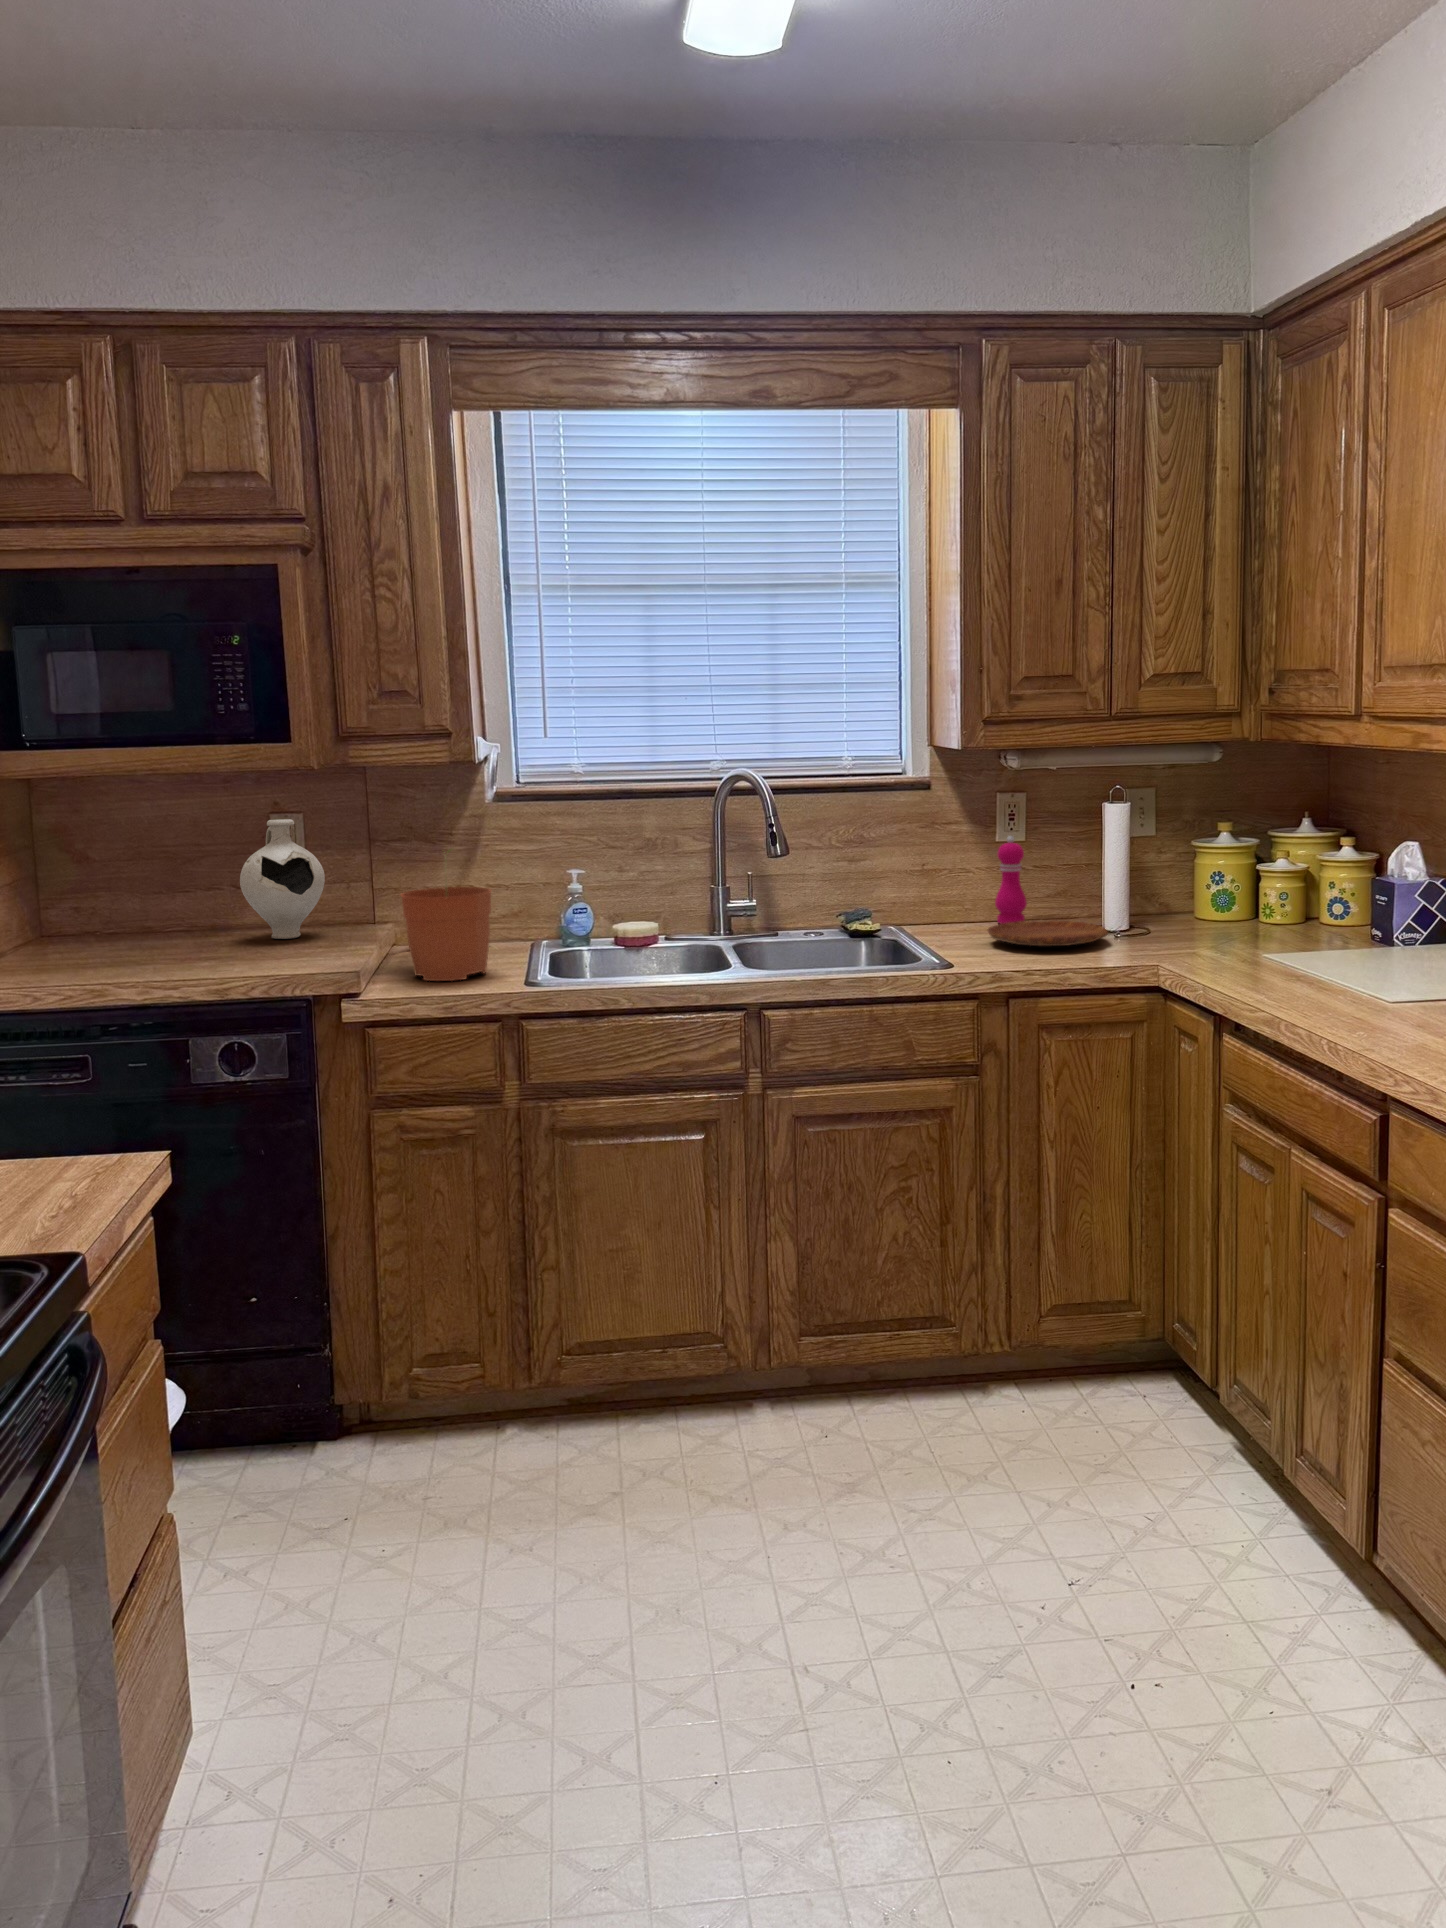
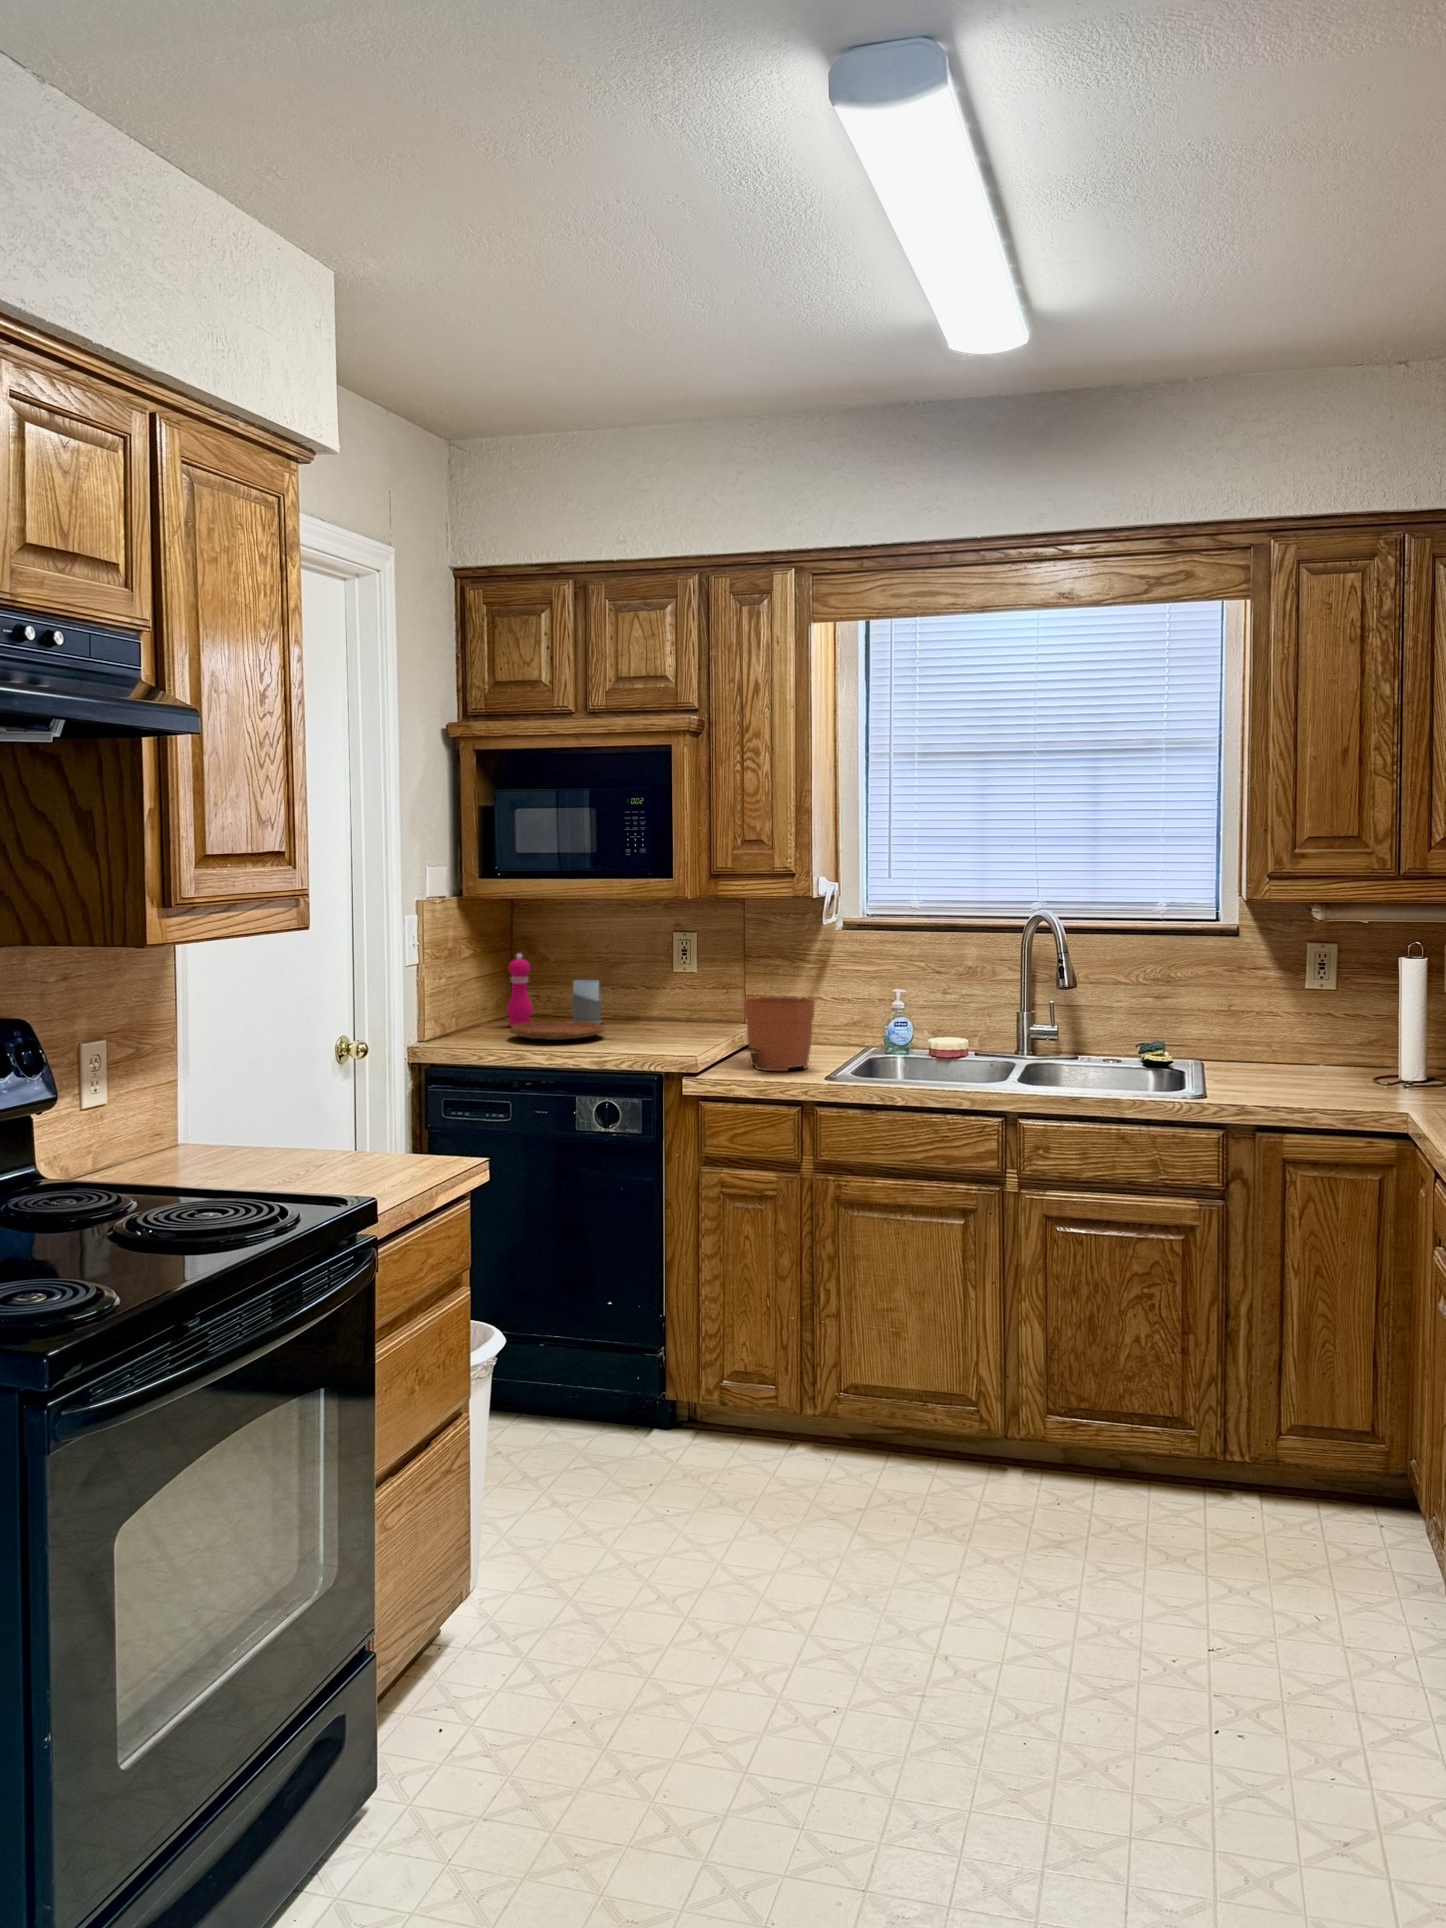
decorative vase: present [240,819,325,939] -> none [640,936,702,1030]
pepper mill: present [995,836,1027,924] -> present [507,953,533,1027]
mug: none [138,882,196,941] -> present [571,980,606,1024]
tray: present [987,920,1108,946] -> present [509,1021,605,1040]

